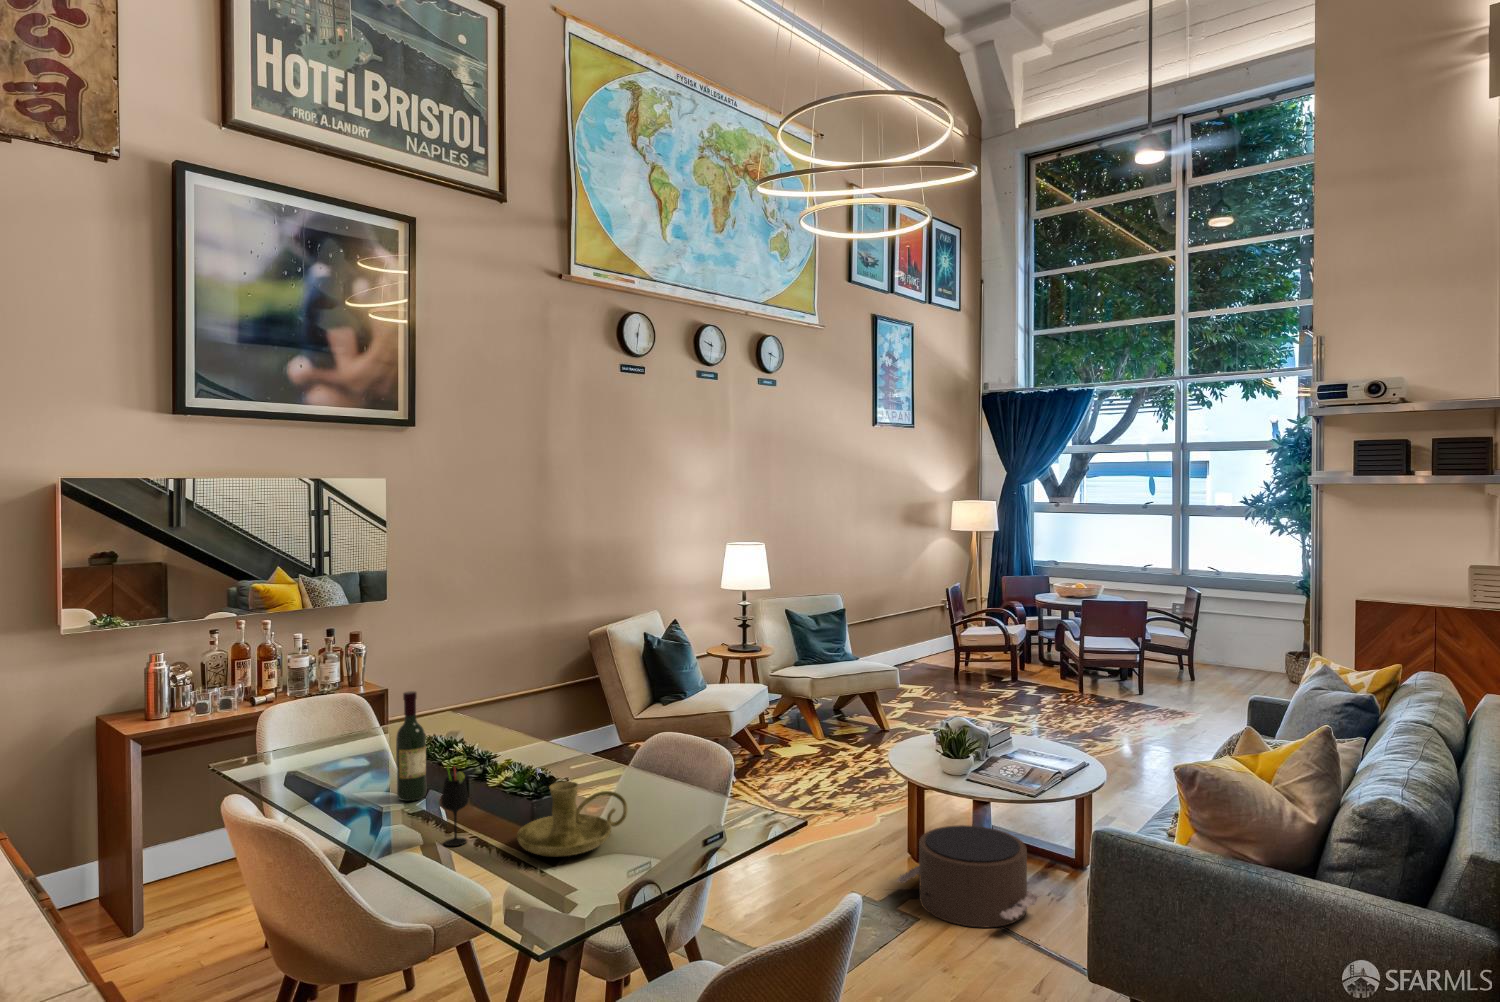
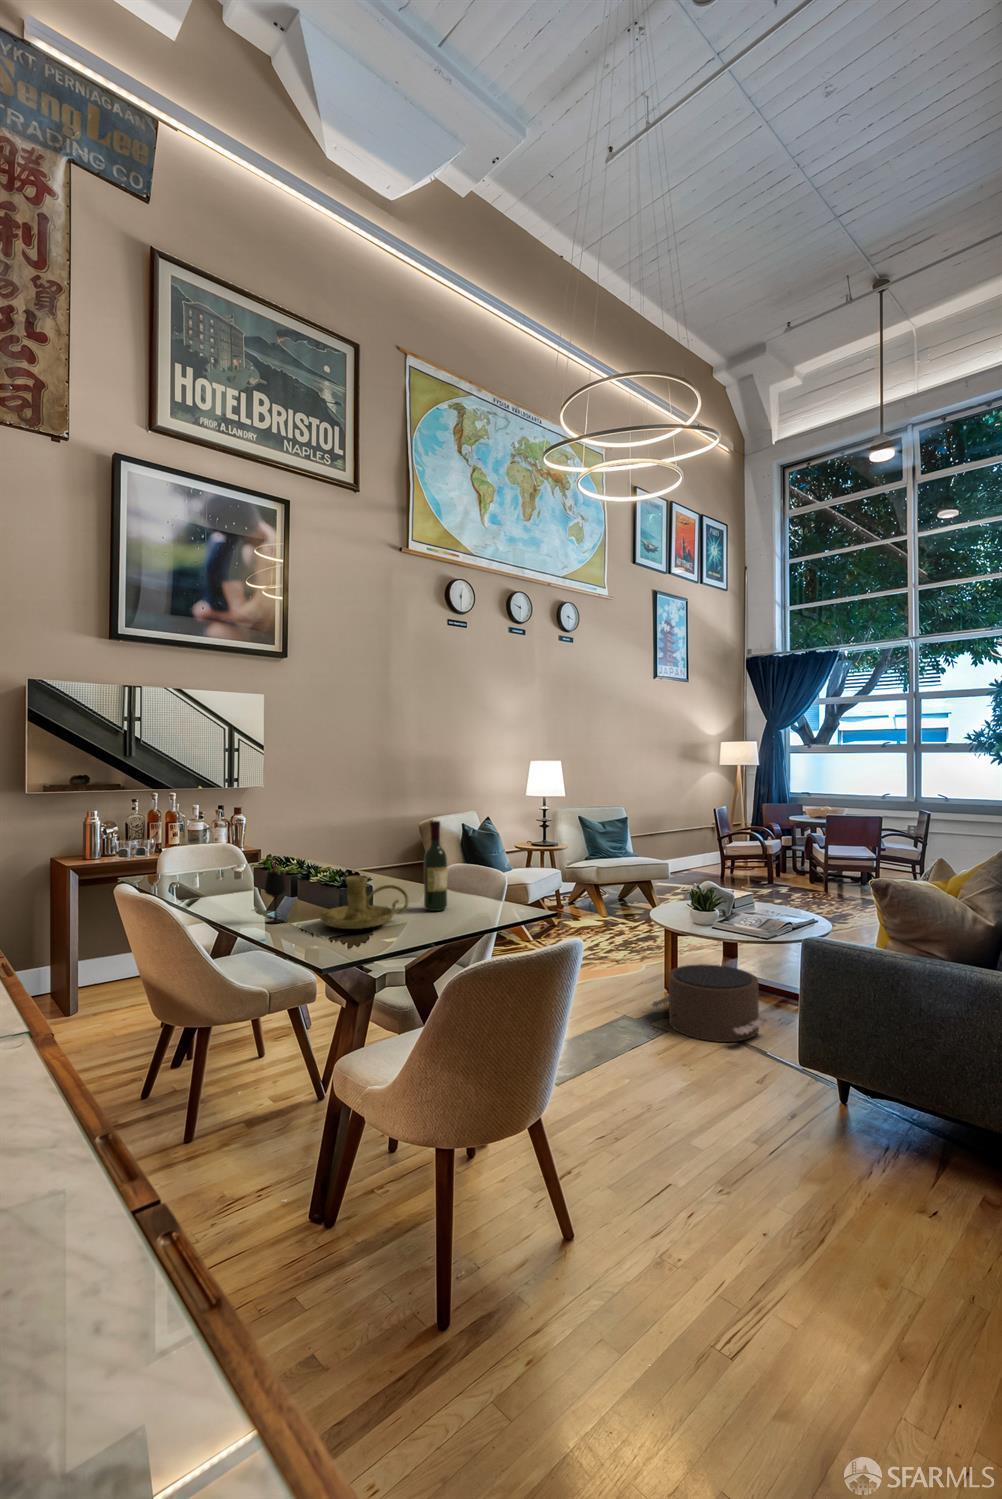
wine bottle: present [396,691,427,801] -> present [424,821,447,911]

